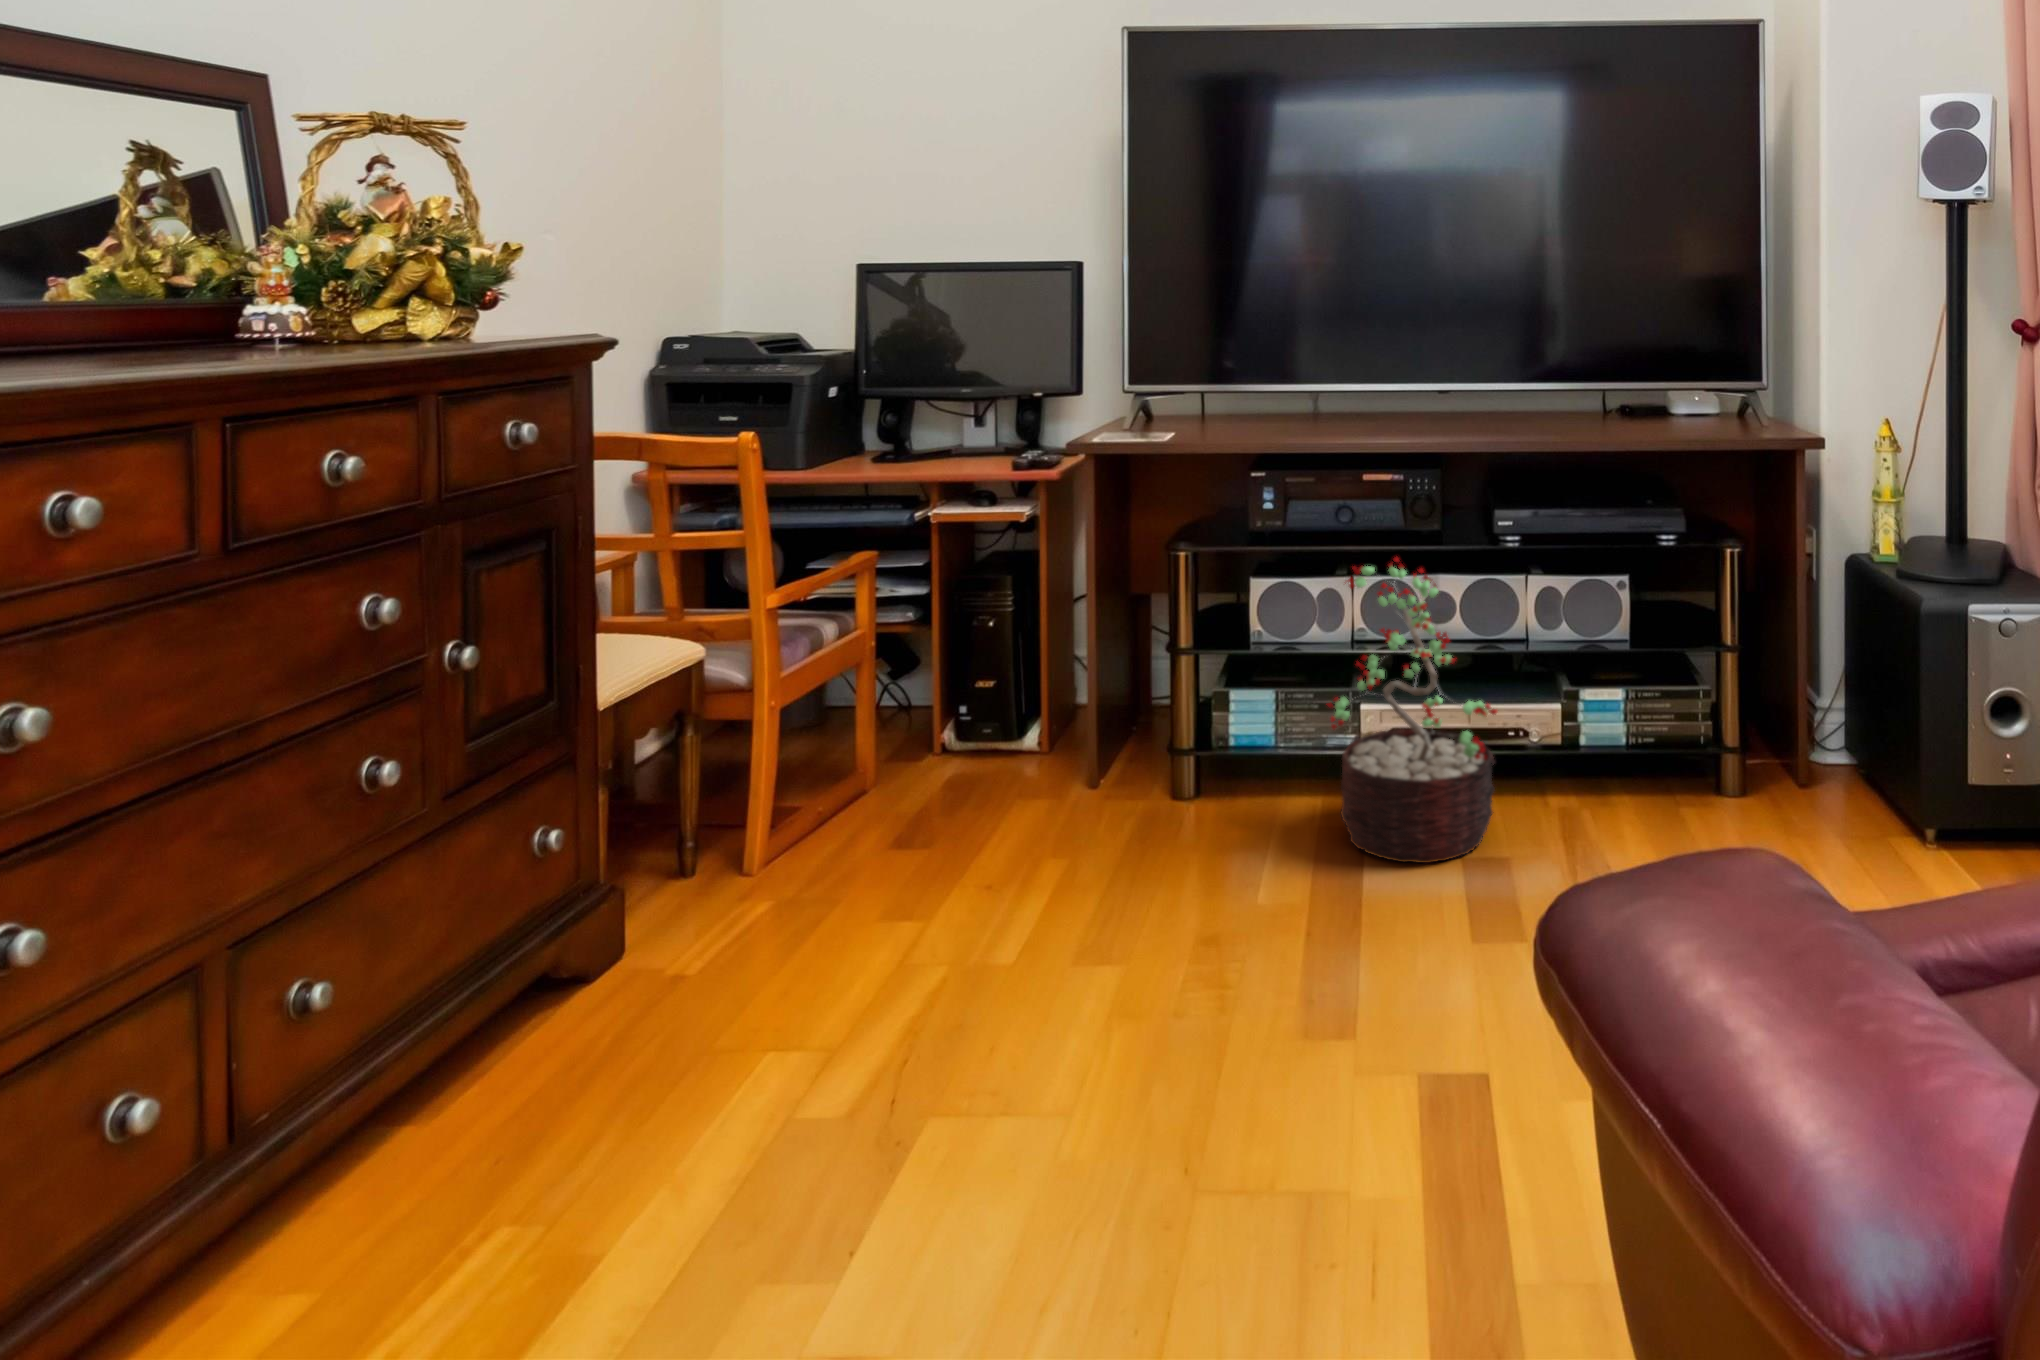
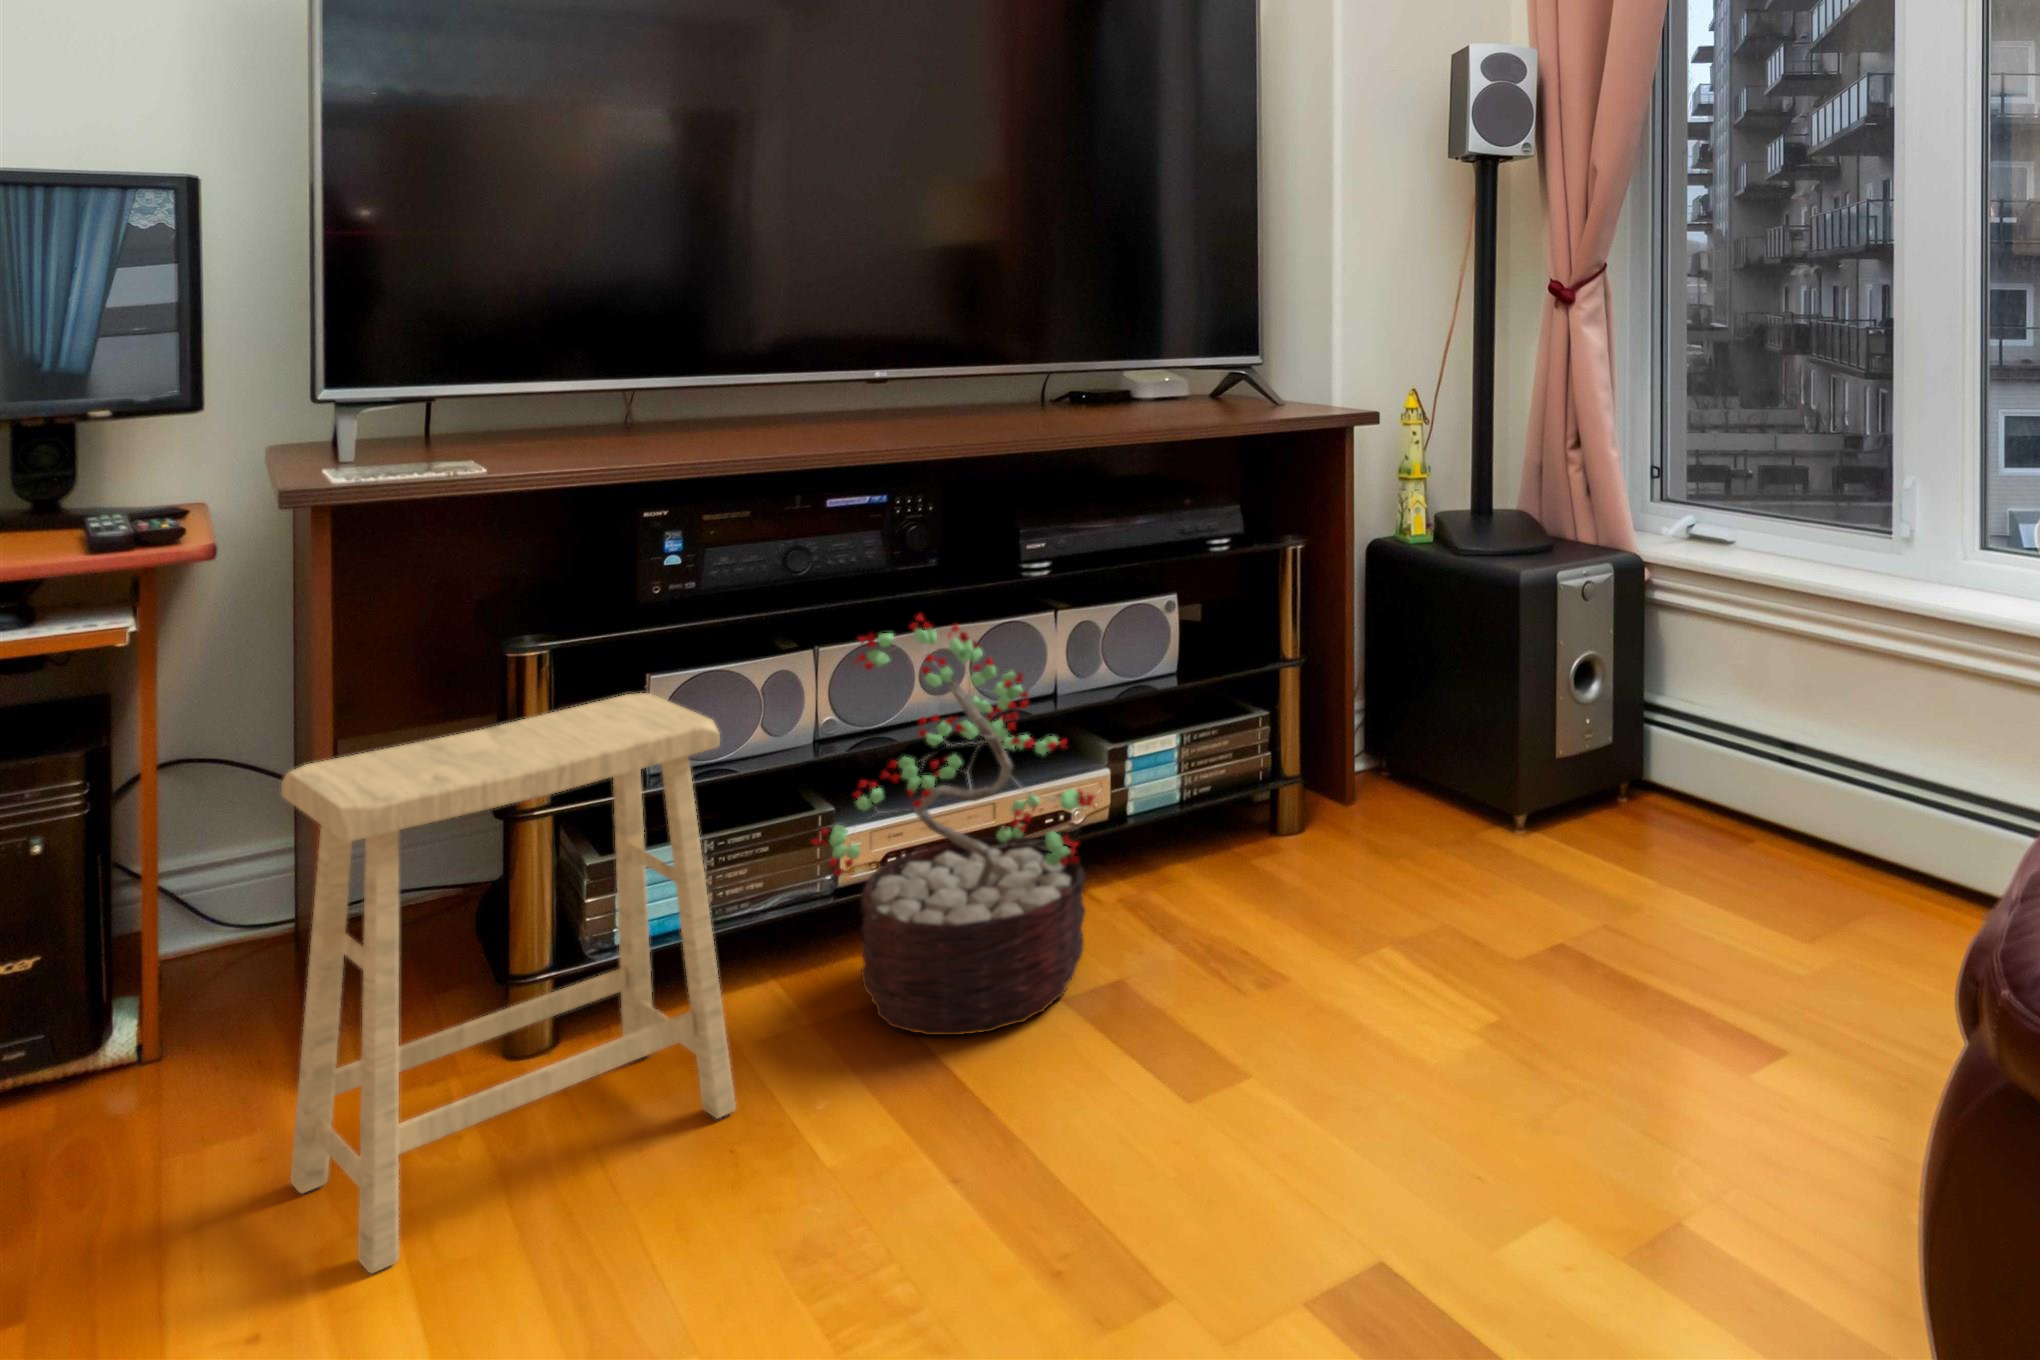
footstool: none [1026,581,1236,878] -> present [281,693,736,1273]

